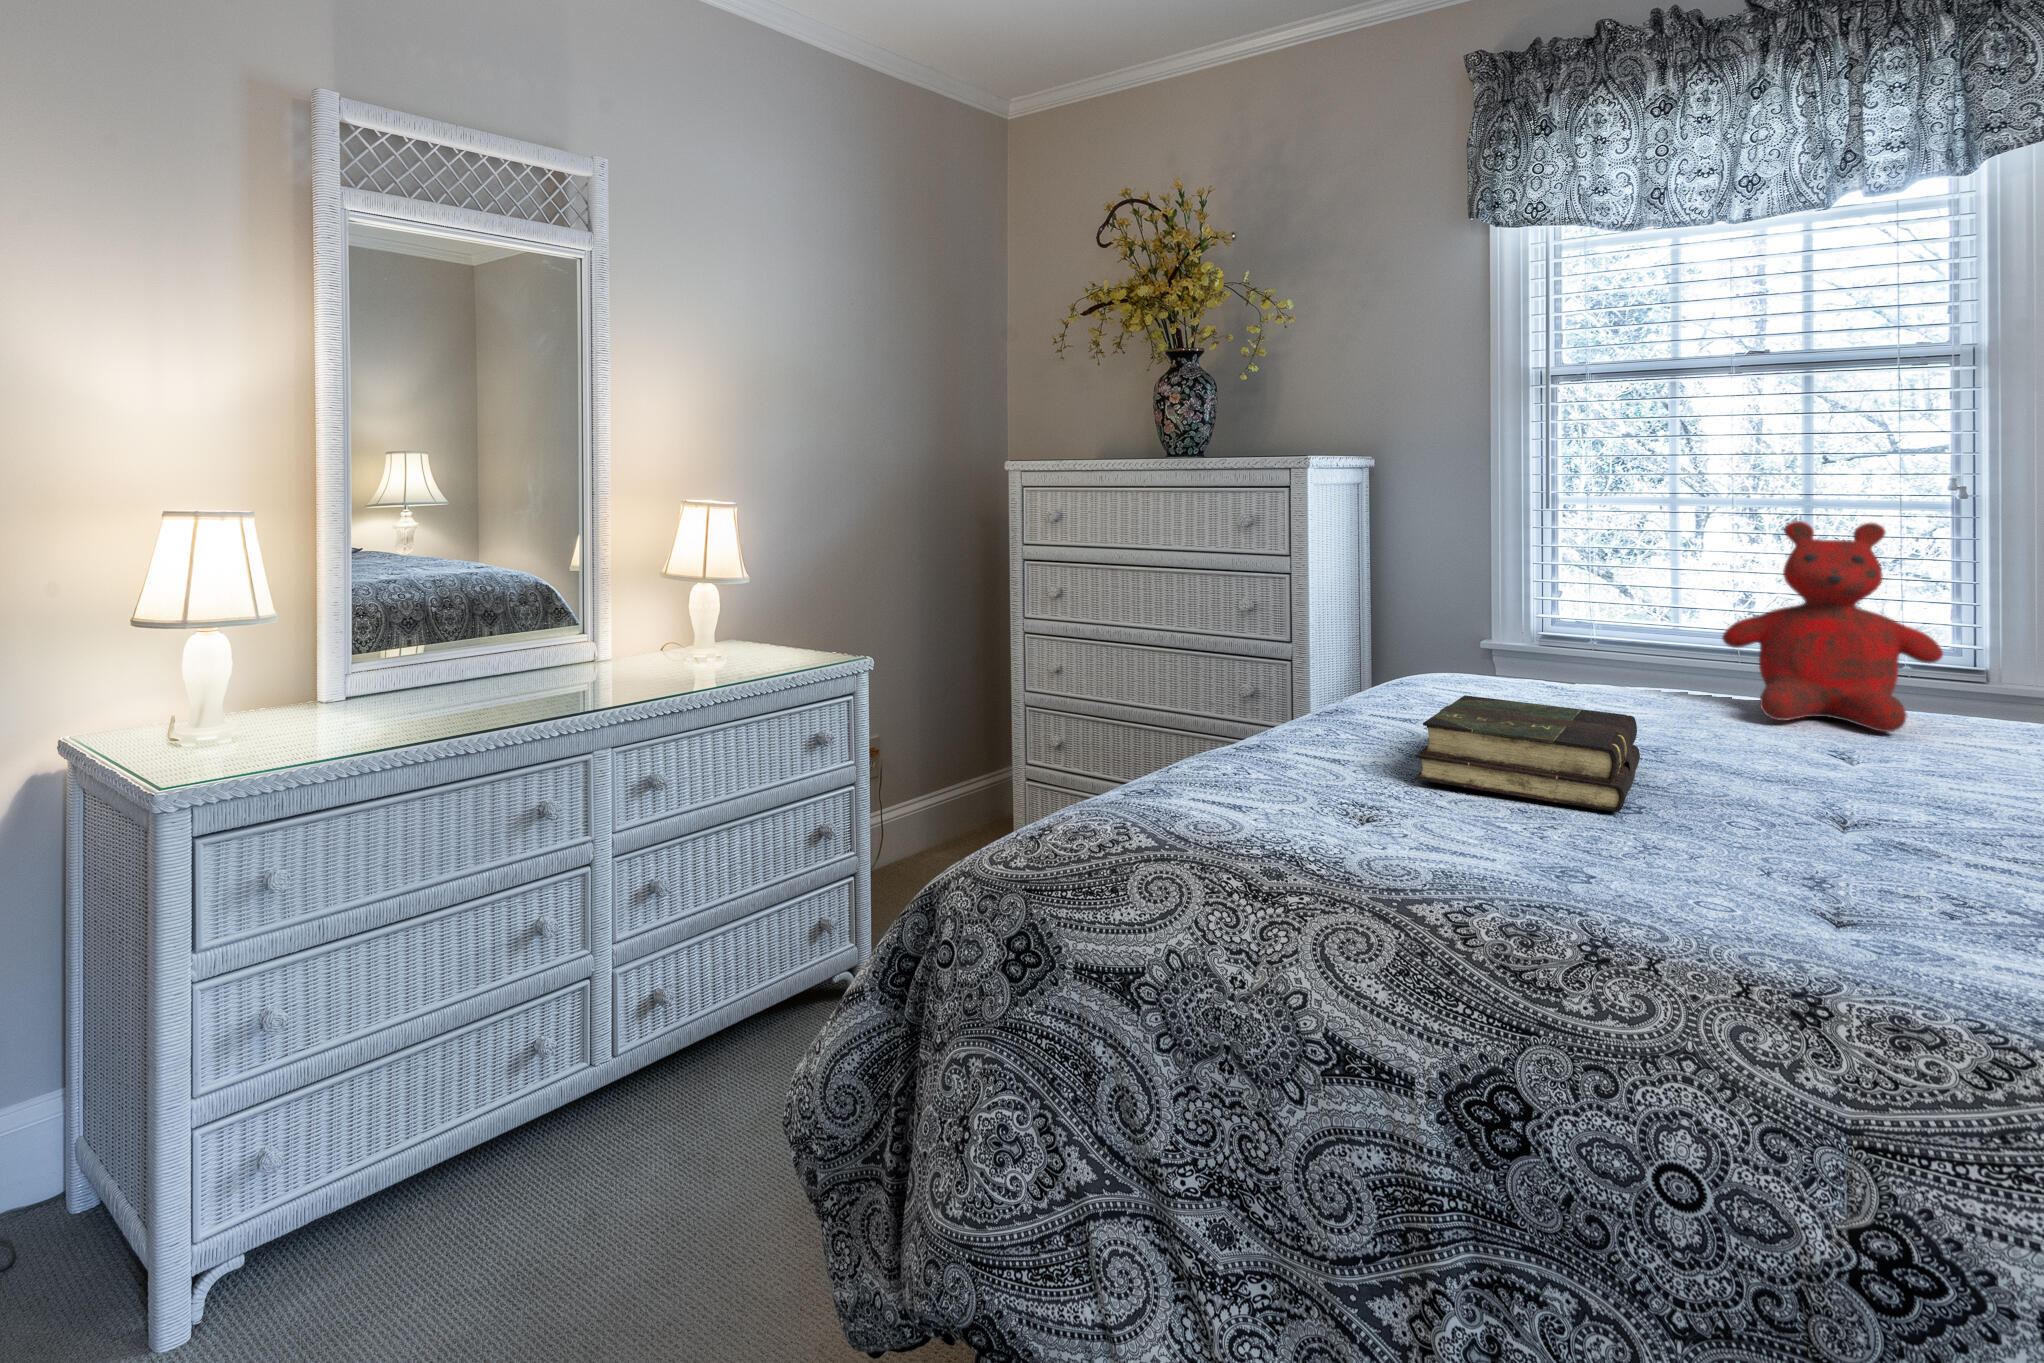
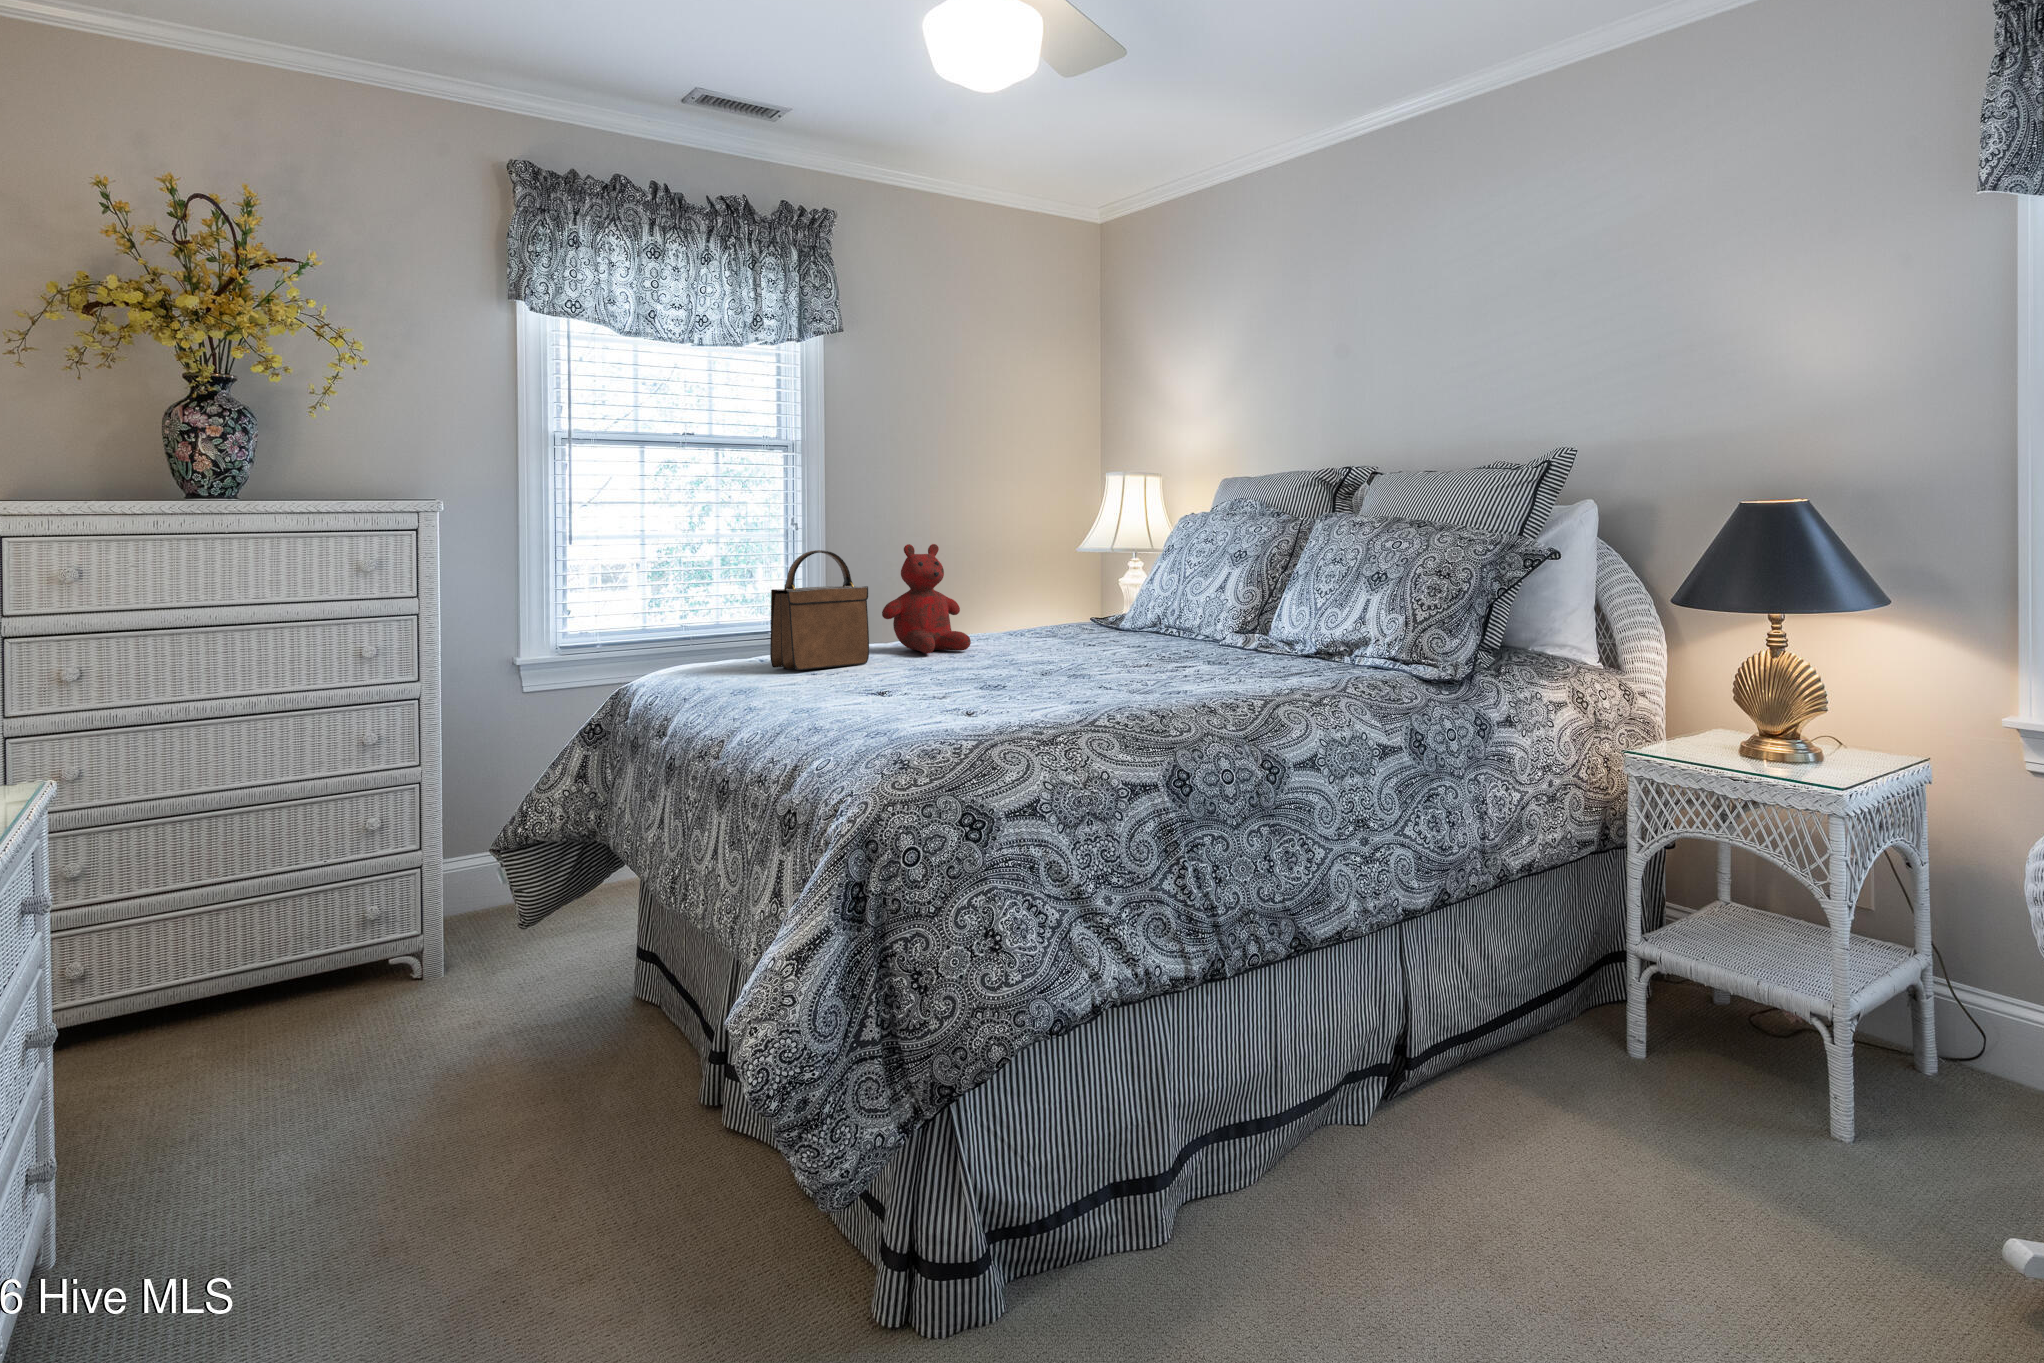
handbag: none [1465,523,1636,711] -> present [770,550,869,671]
book: present [1415,695,1640,812] -> none [879,650,1023,698]

